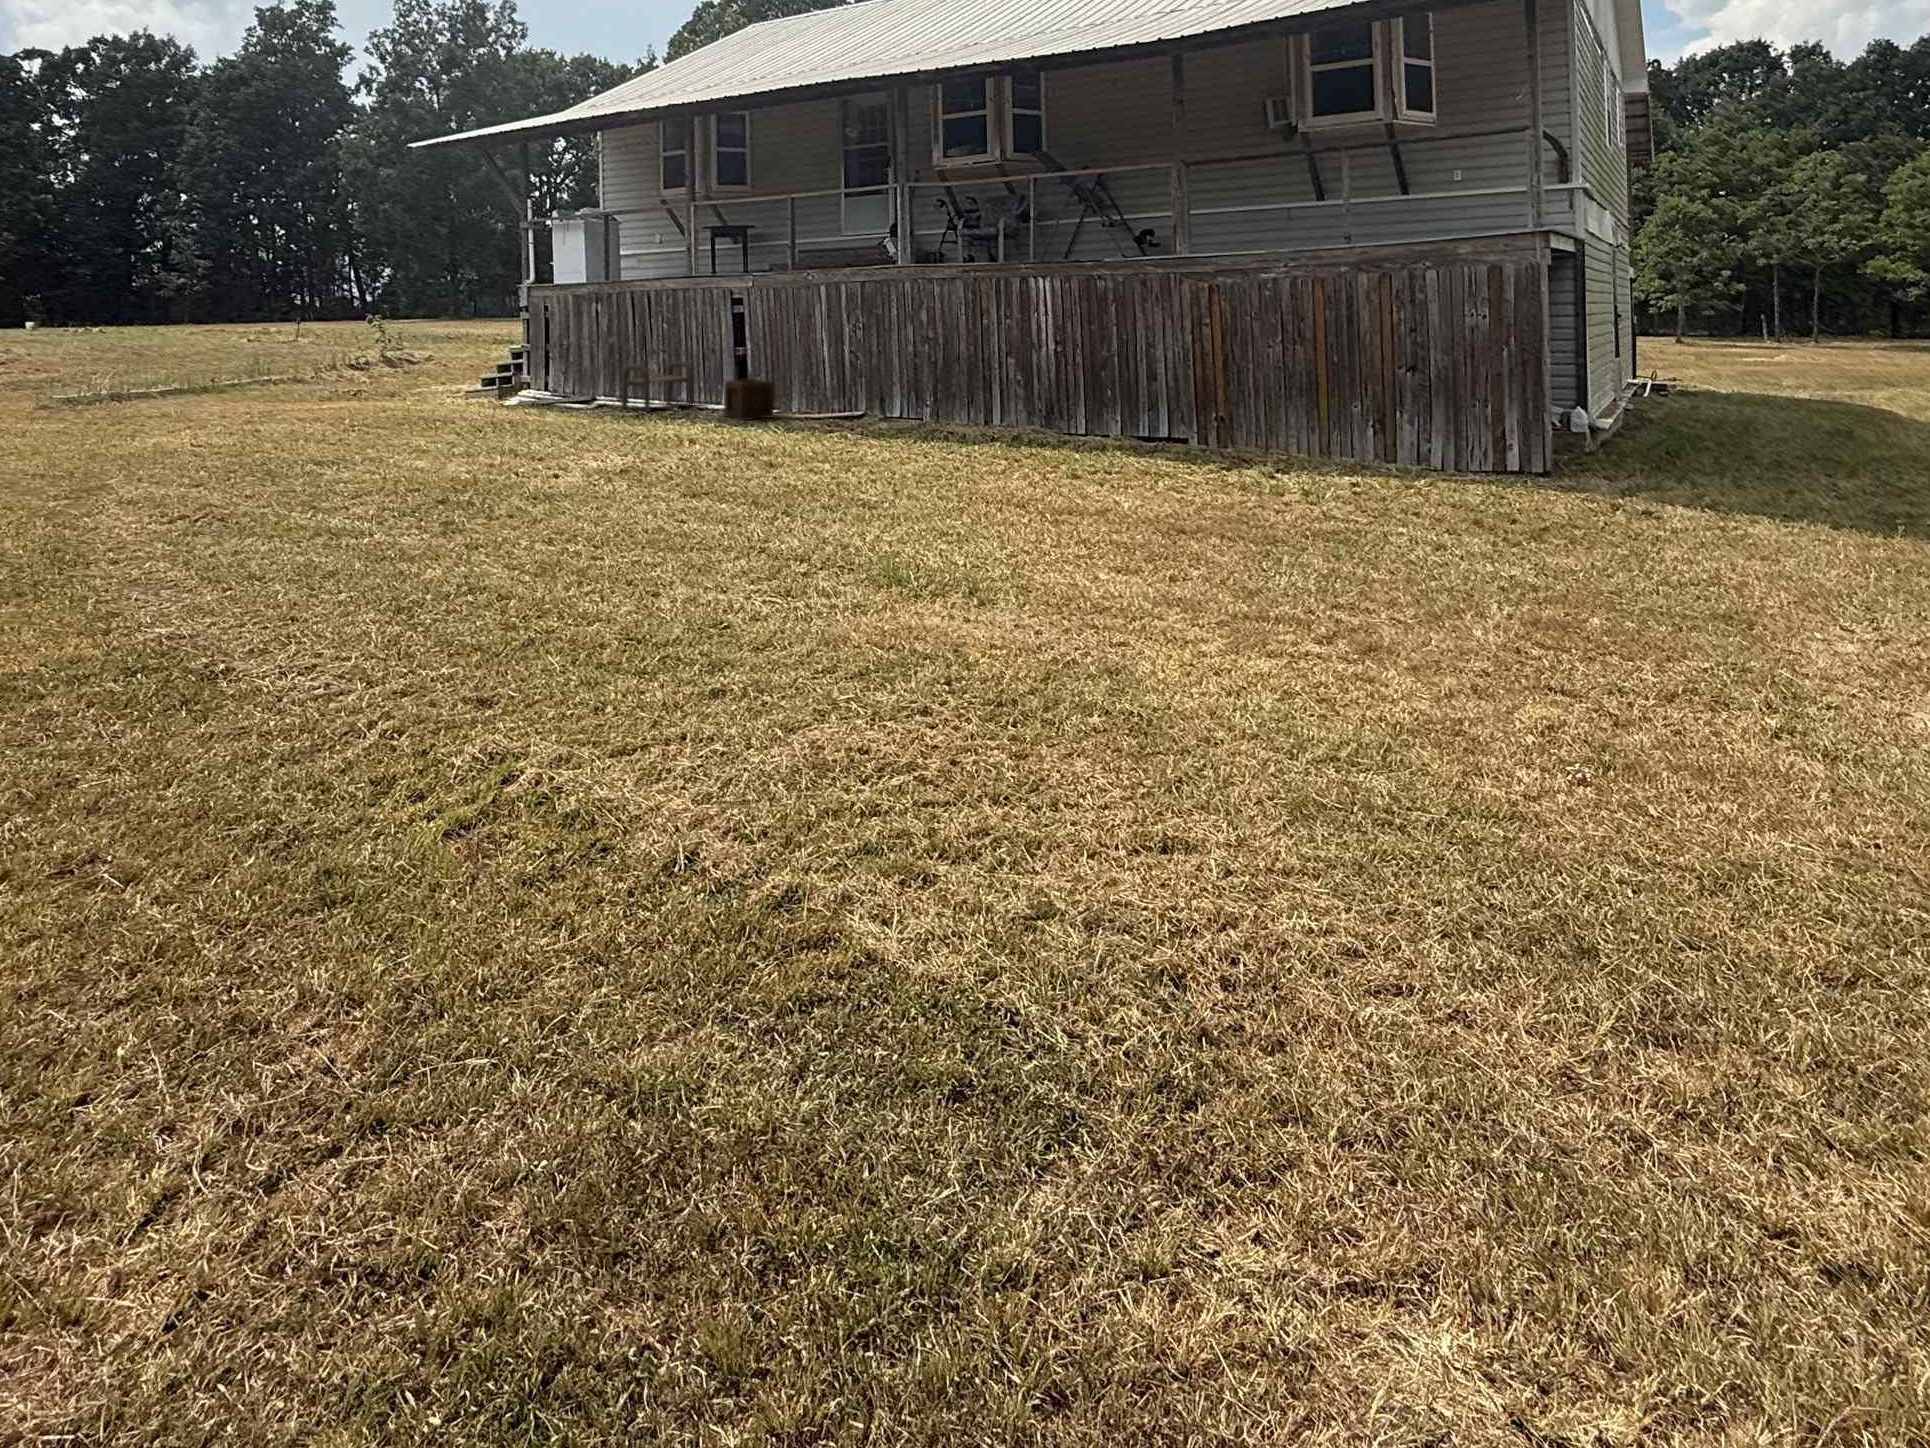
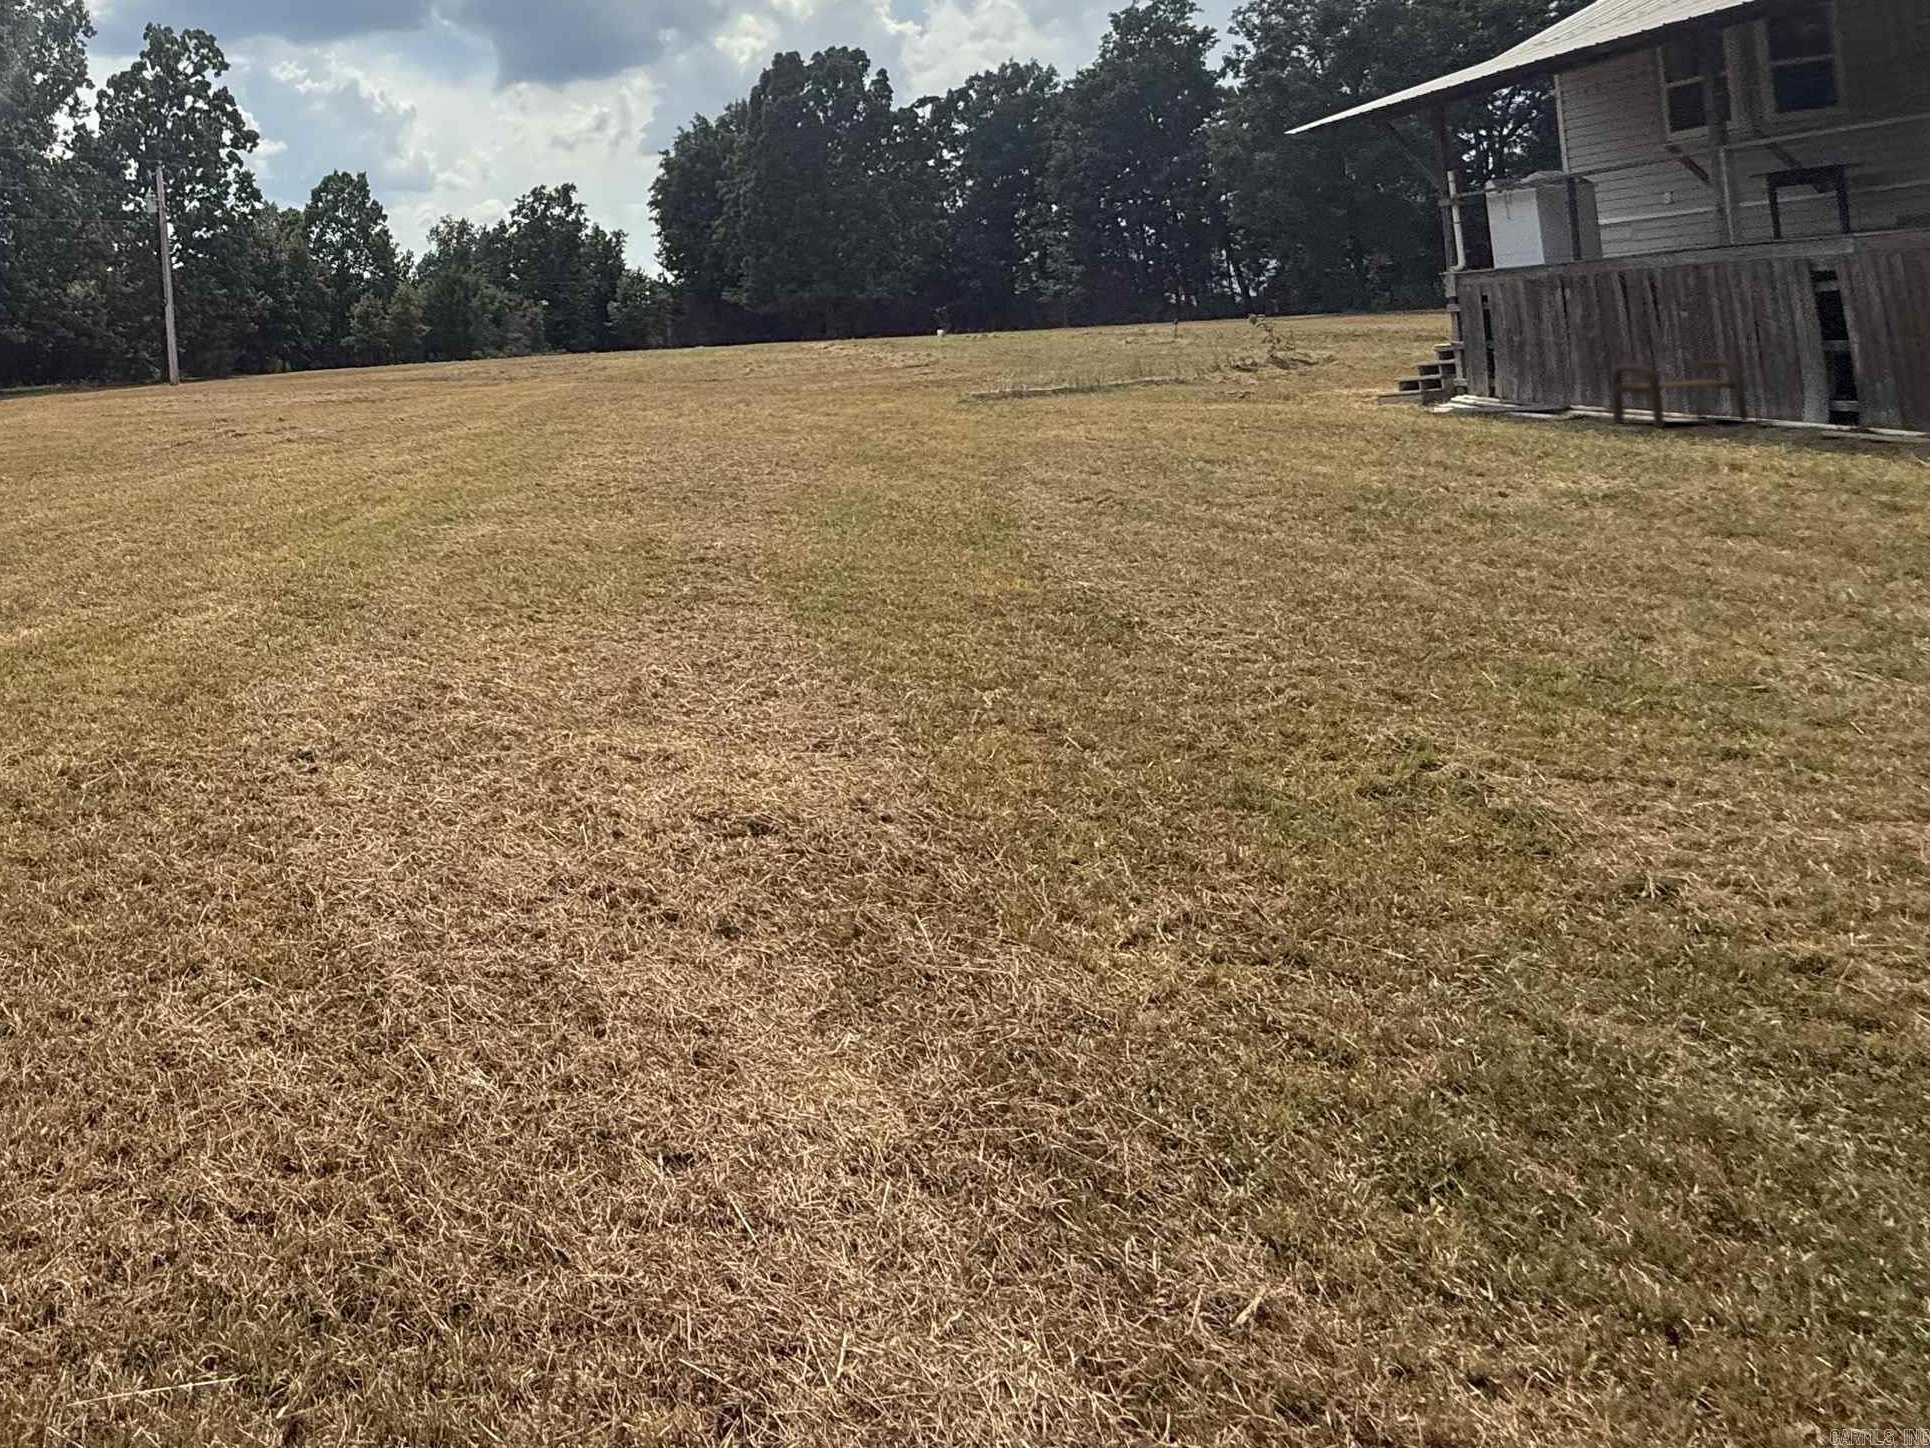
wooden crate: present [724,379,775,420] -> none [1807,384,1923,445]

